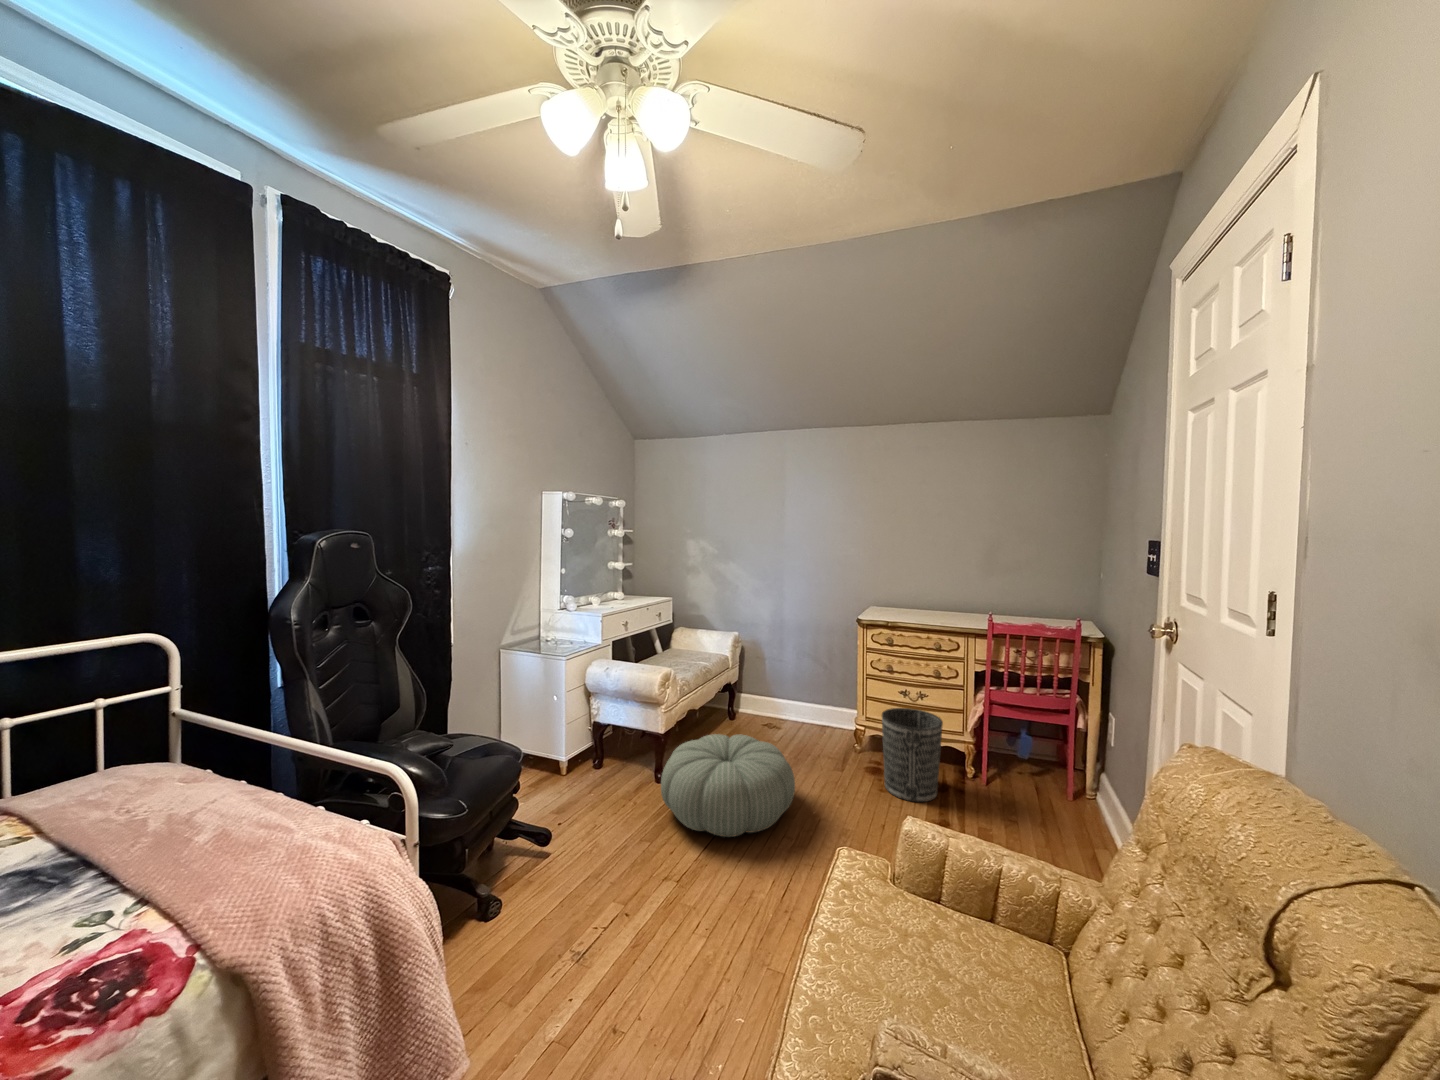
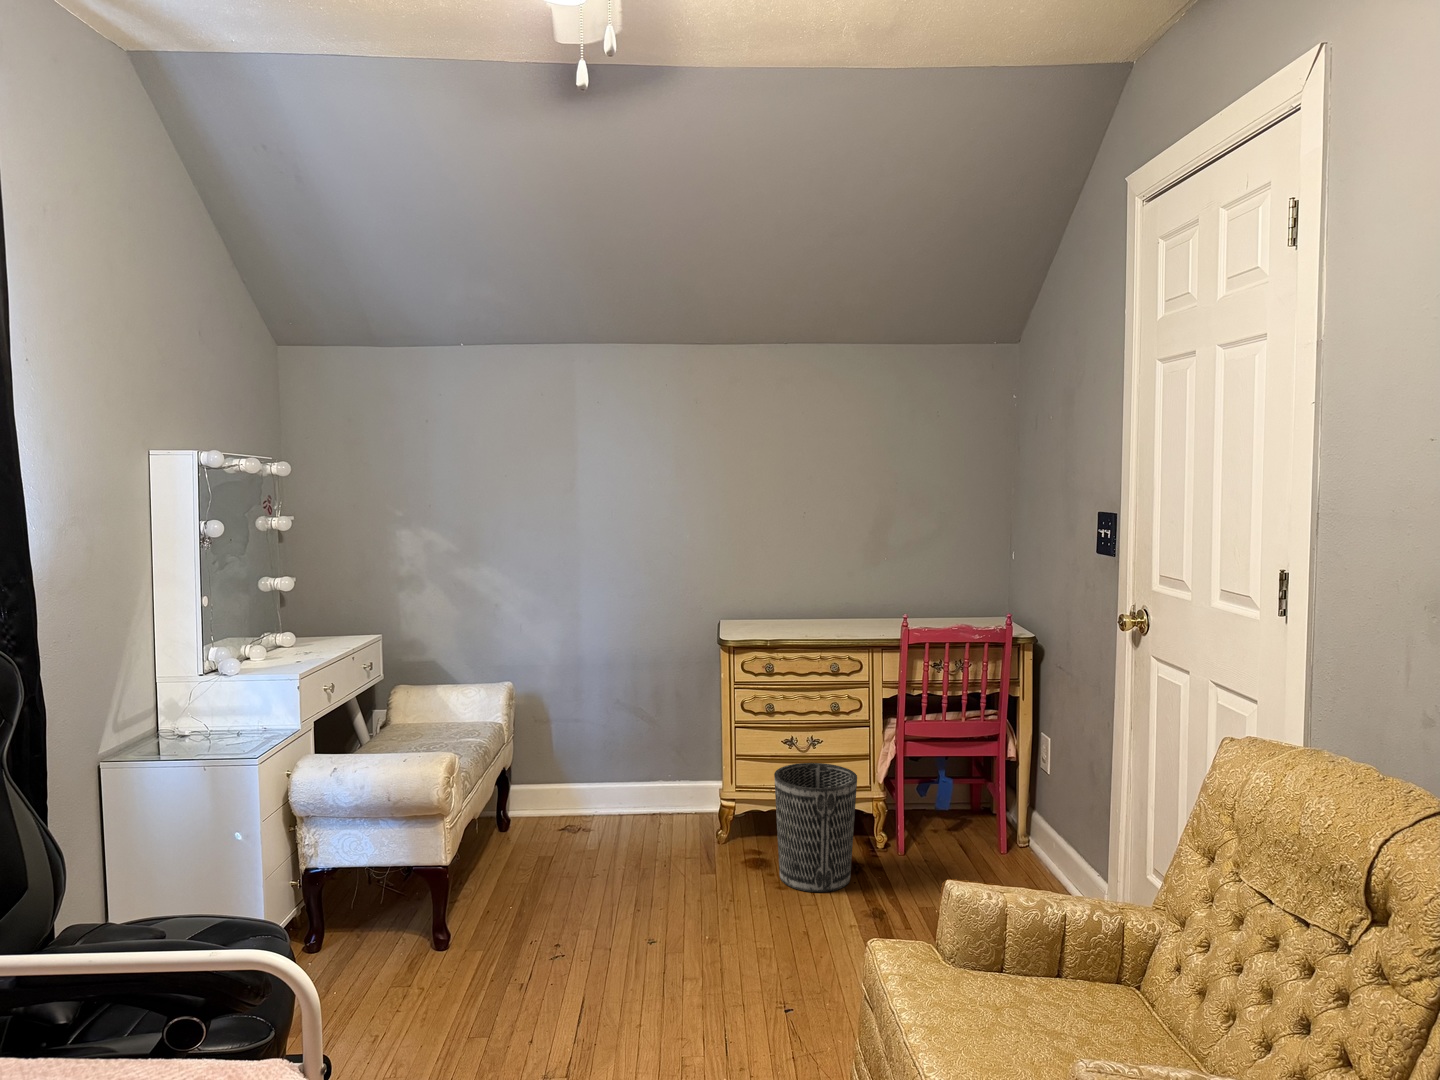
pouf: present [661,734,795,837] -> none [465,845,683,1008]

